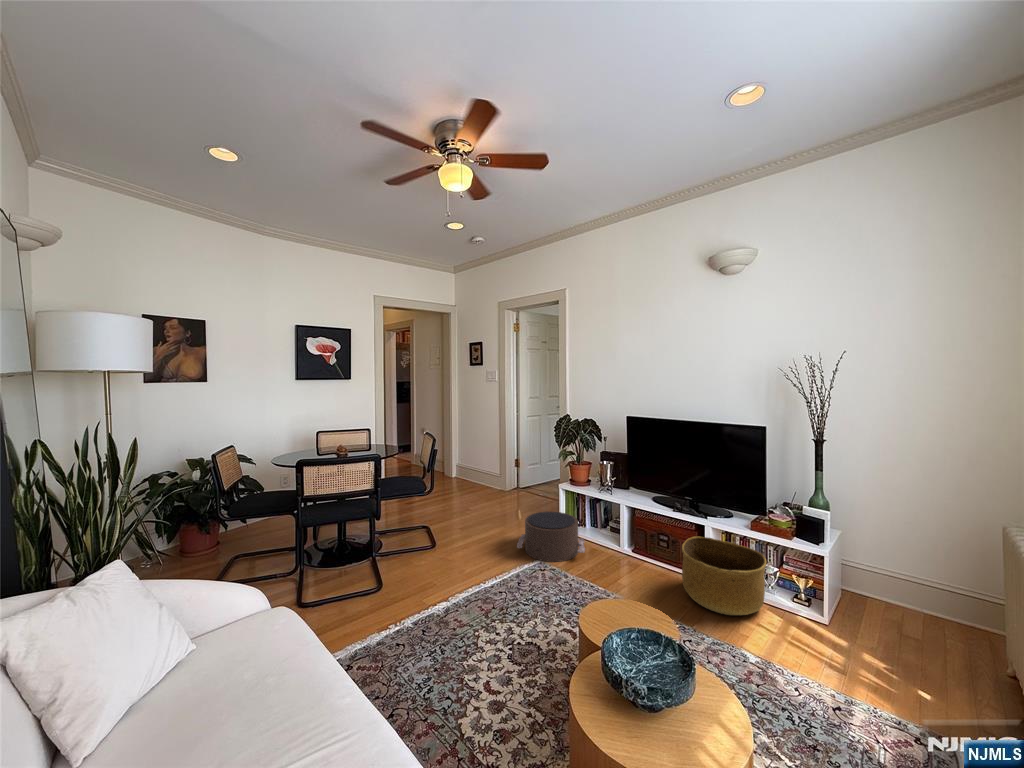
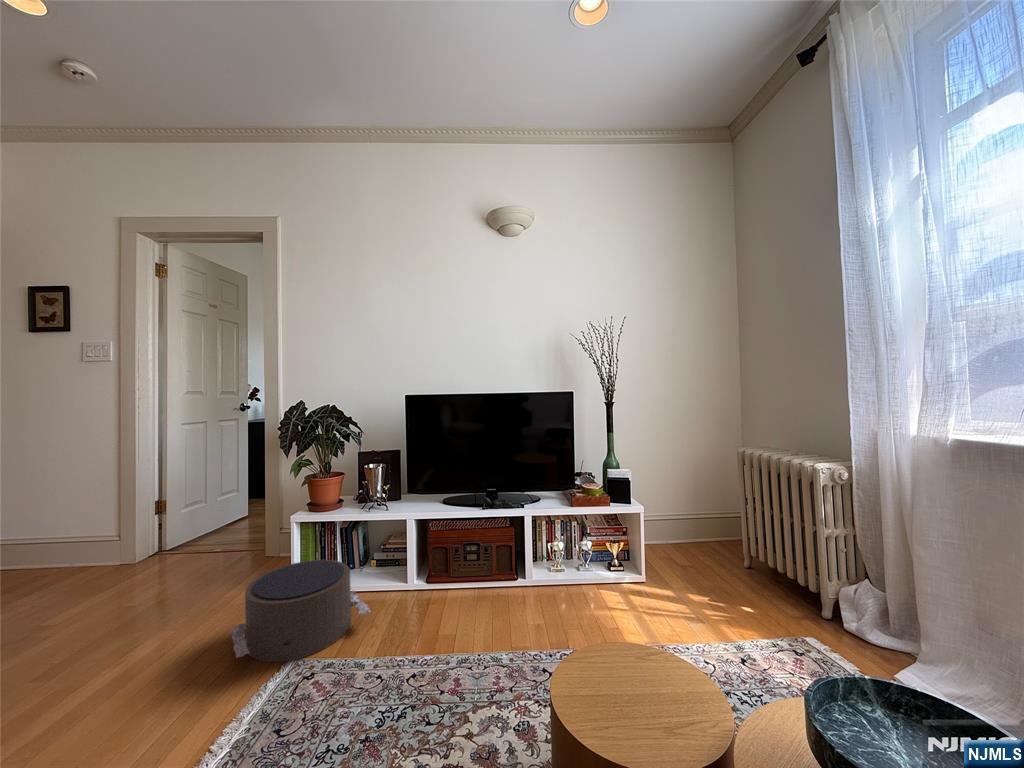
basket: present [682,536,766,615] -> none [513,528,605,618]

